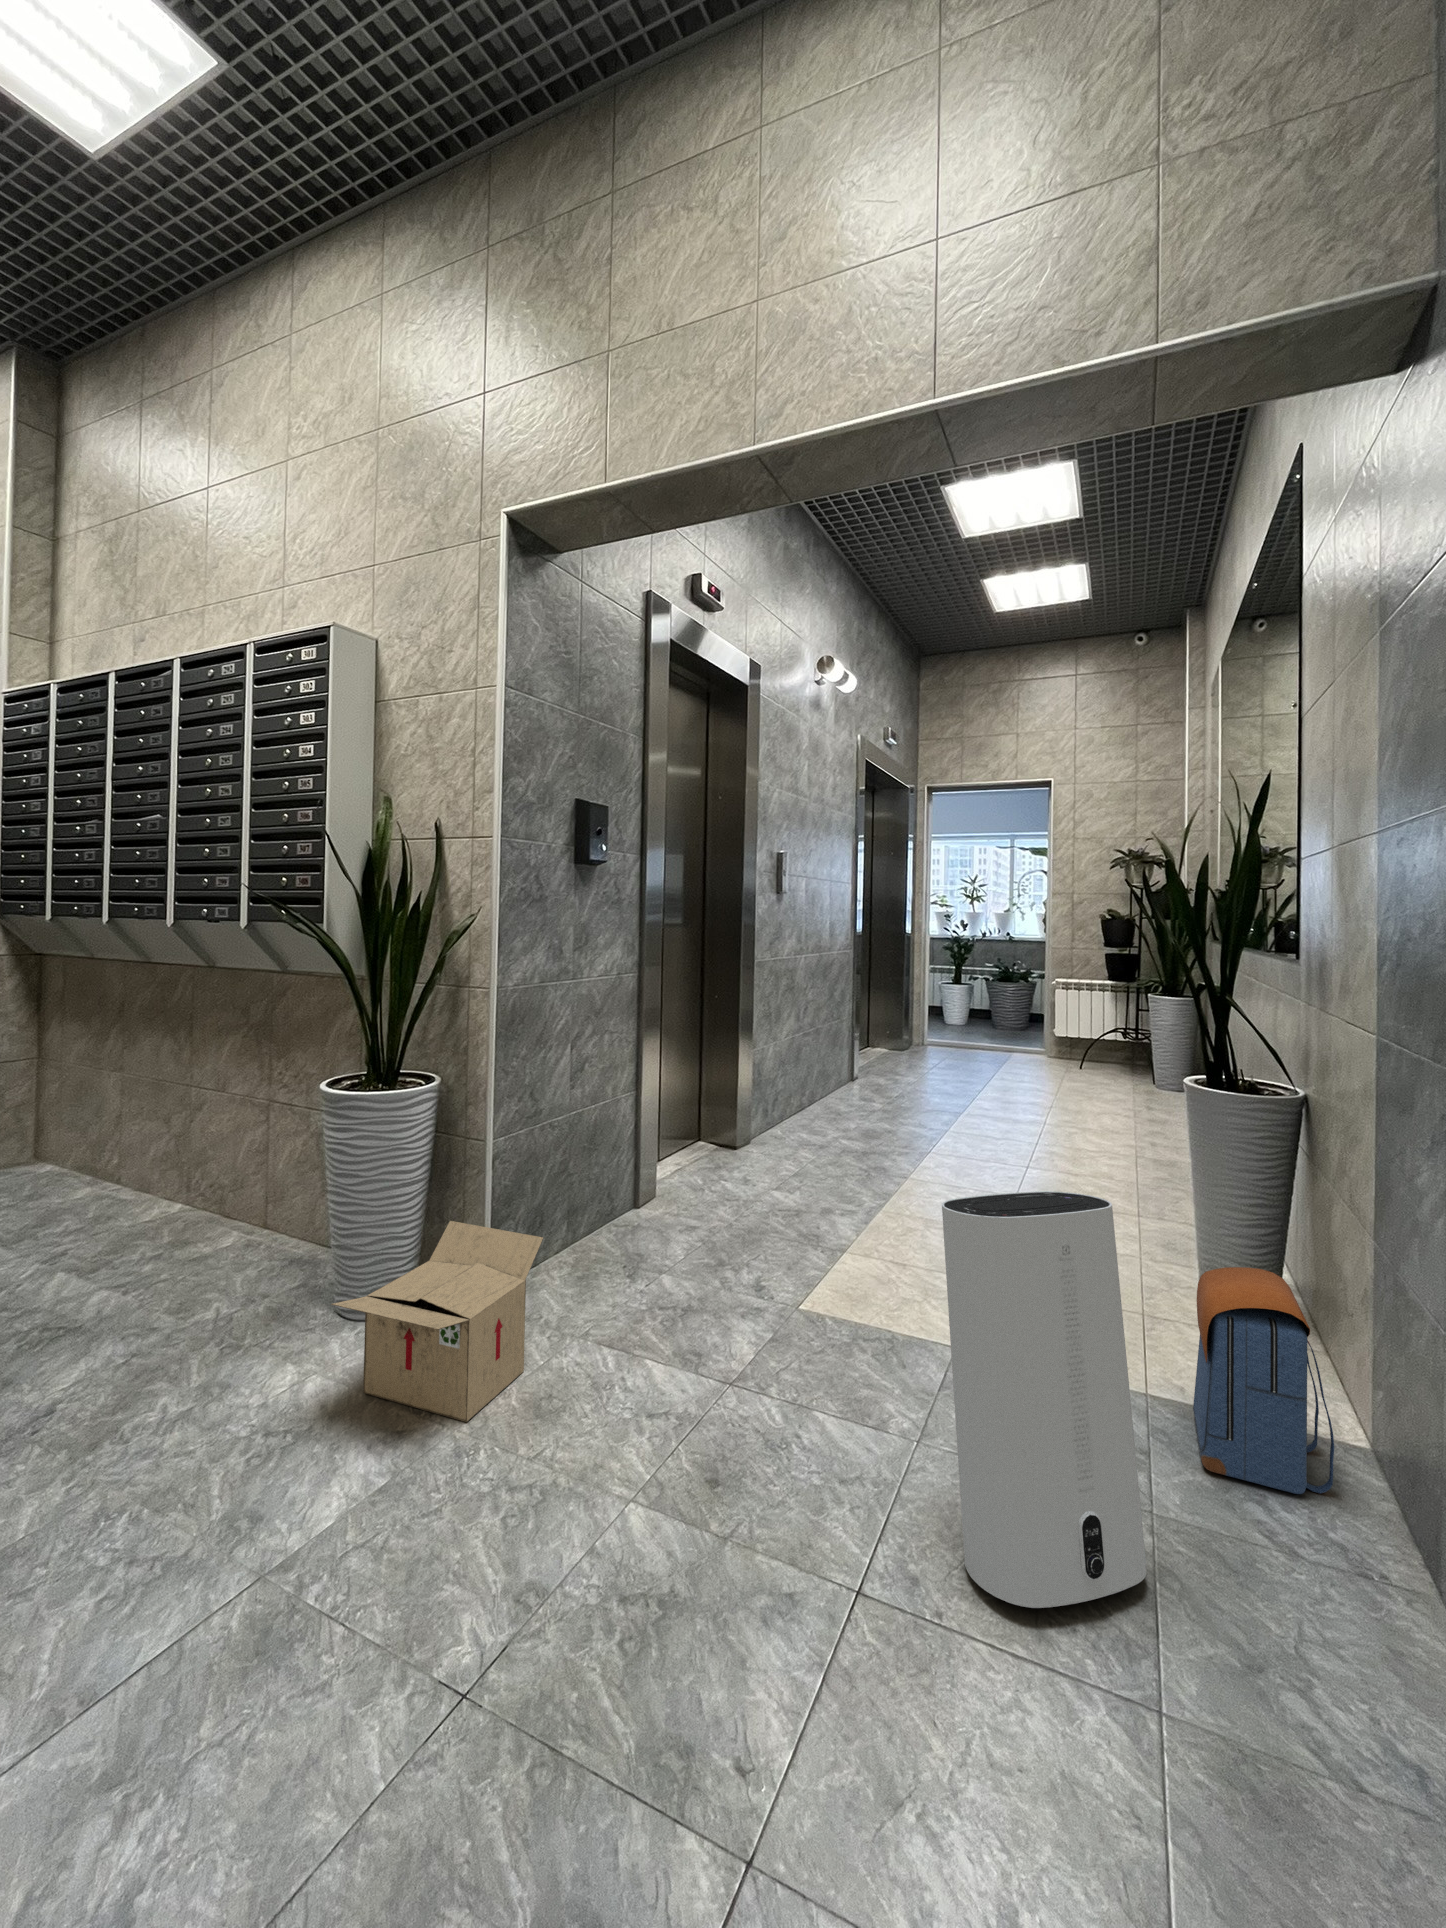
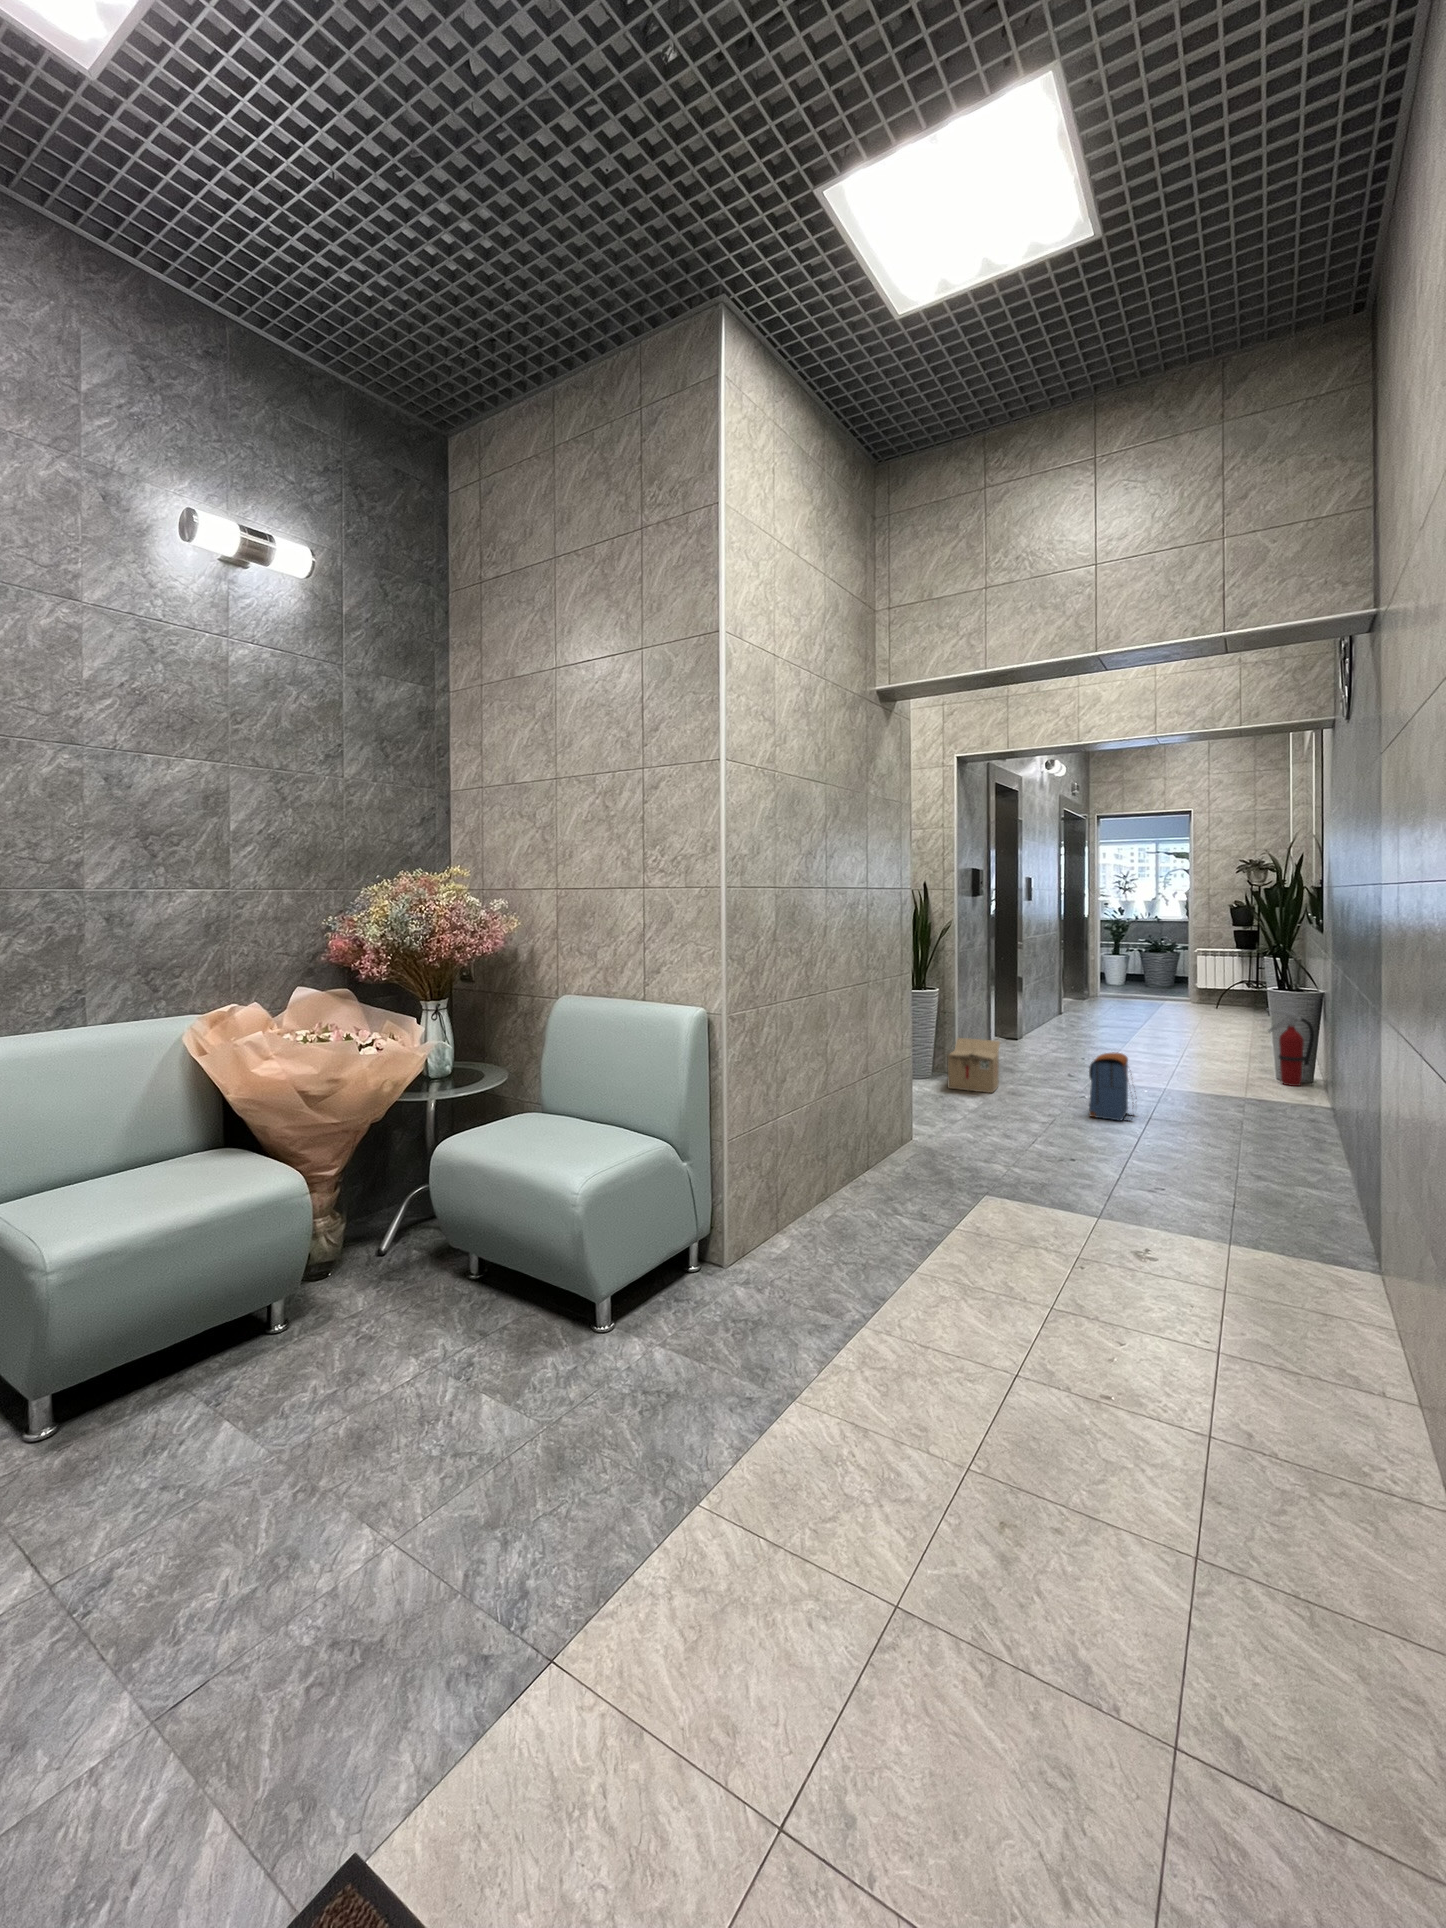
fire extinguisher: none [1191,1136,1300,1334] -> present [1267,1008,1314,1086]
air purifier: present [942,1191,1147,1608] -> none [1169,1009,1238,1115]
backpack: present [1193,1267,1334,1494] -> present [1089,1052,1132,1121]

